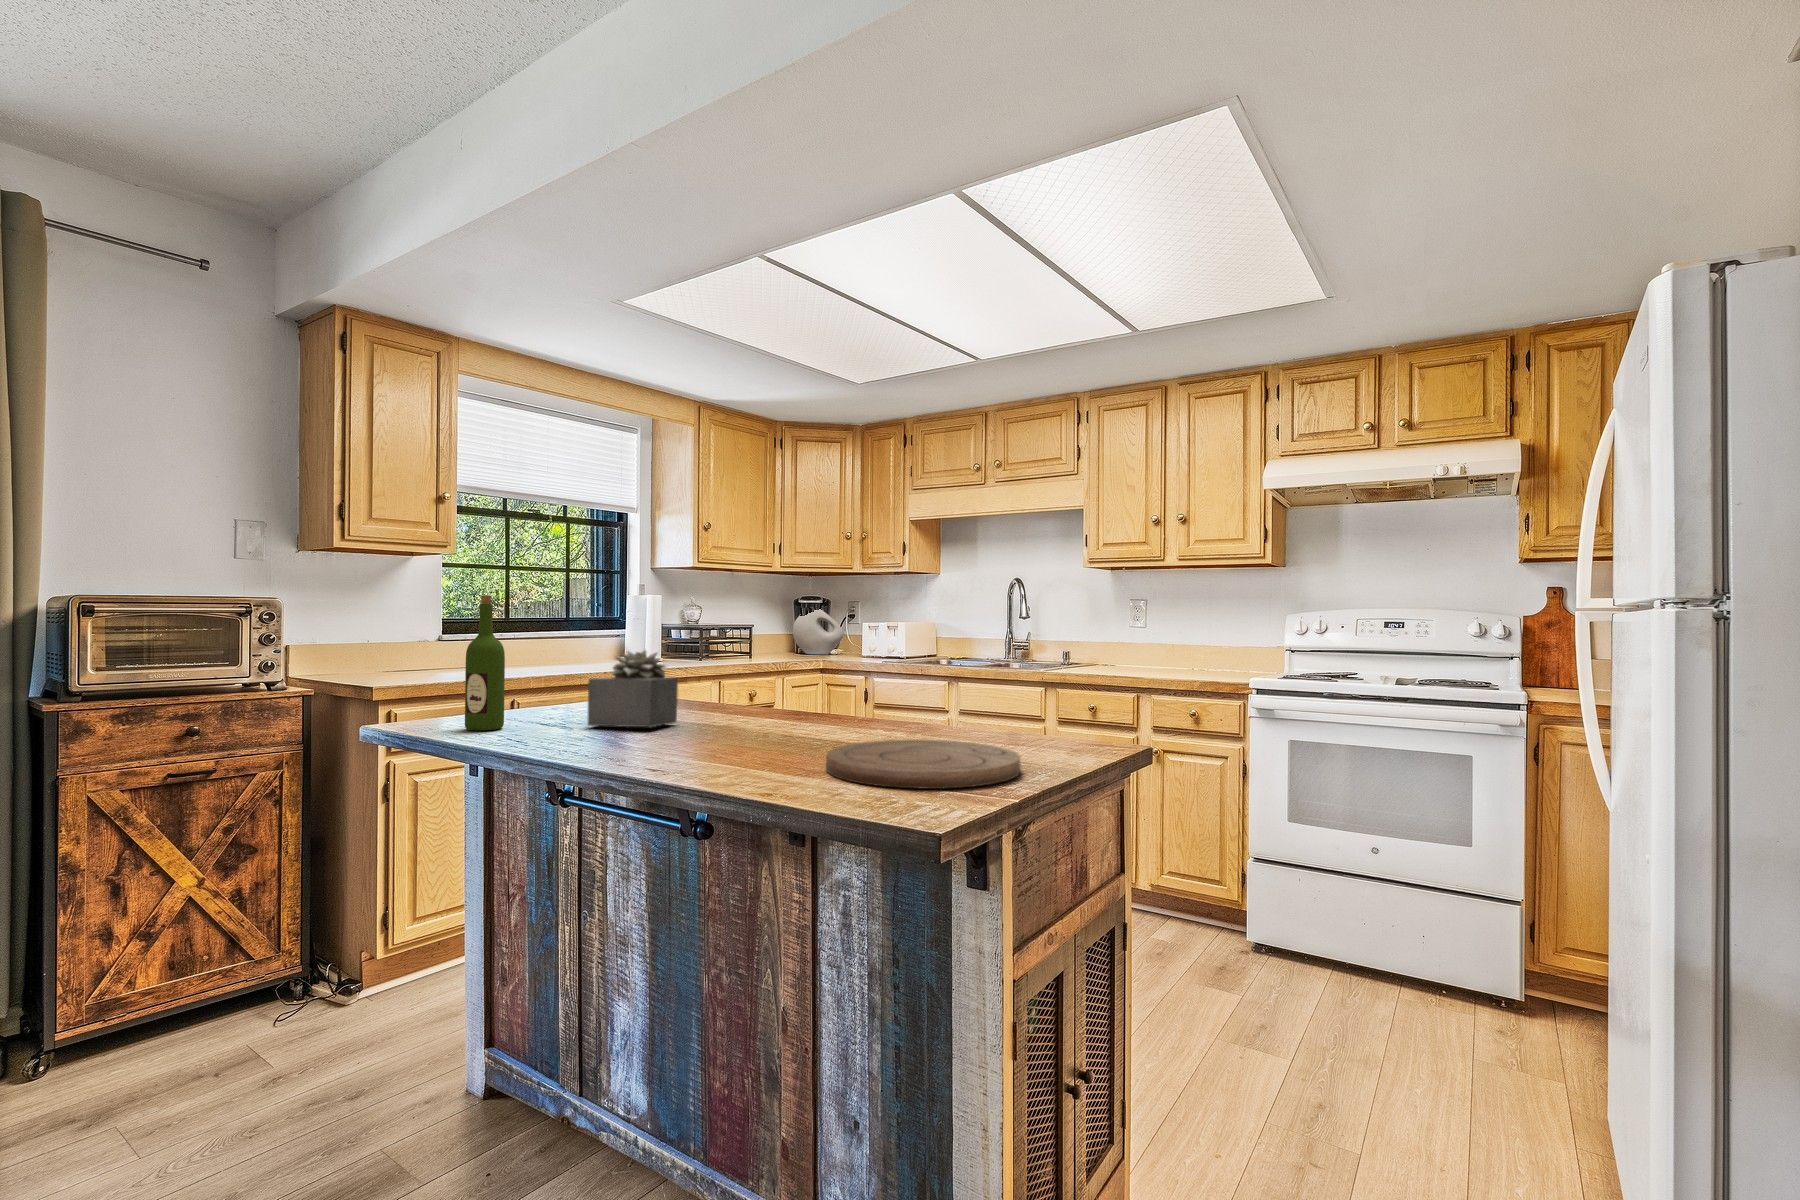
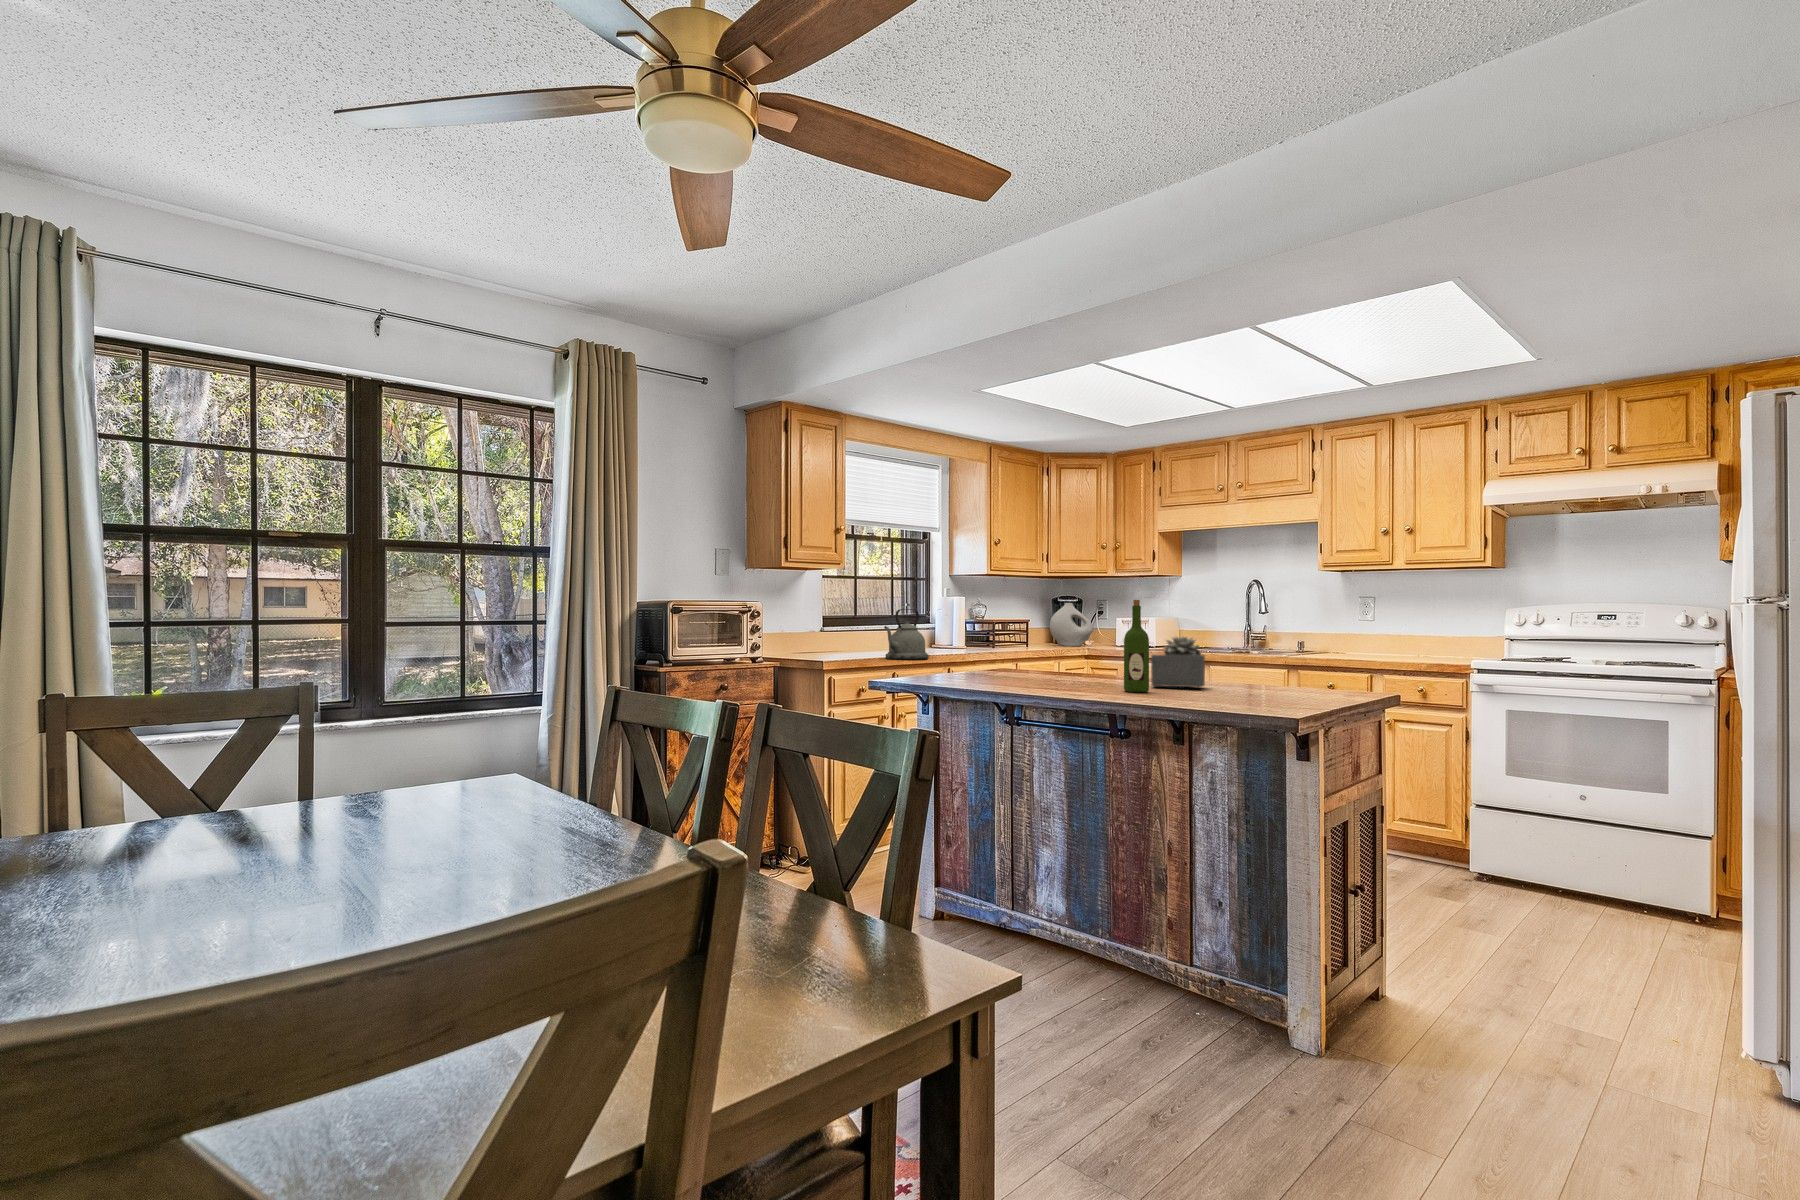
wine bottle: present [465,595,505,731] -> present [1124,600,1149,692]
kettle: none [508,611,581,680] -> present [884,609,929,660]
succulent plant: present [588,650,678,727] -> present [1151,636,1205,687]
cutting board: present [826,740,1020,789] -> none [1191,687,1317,708]

